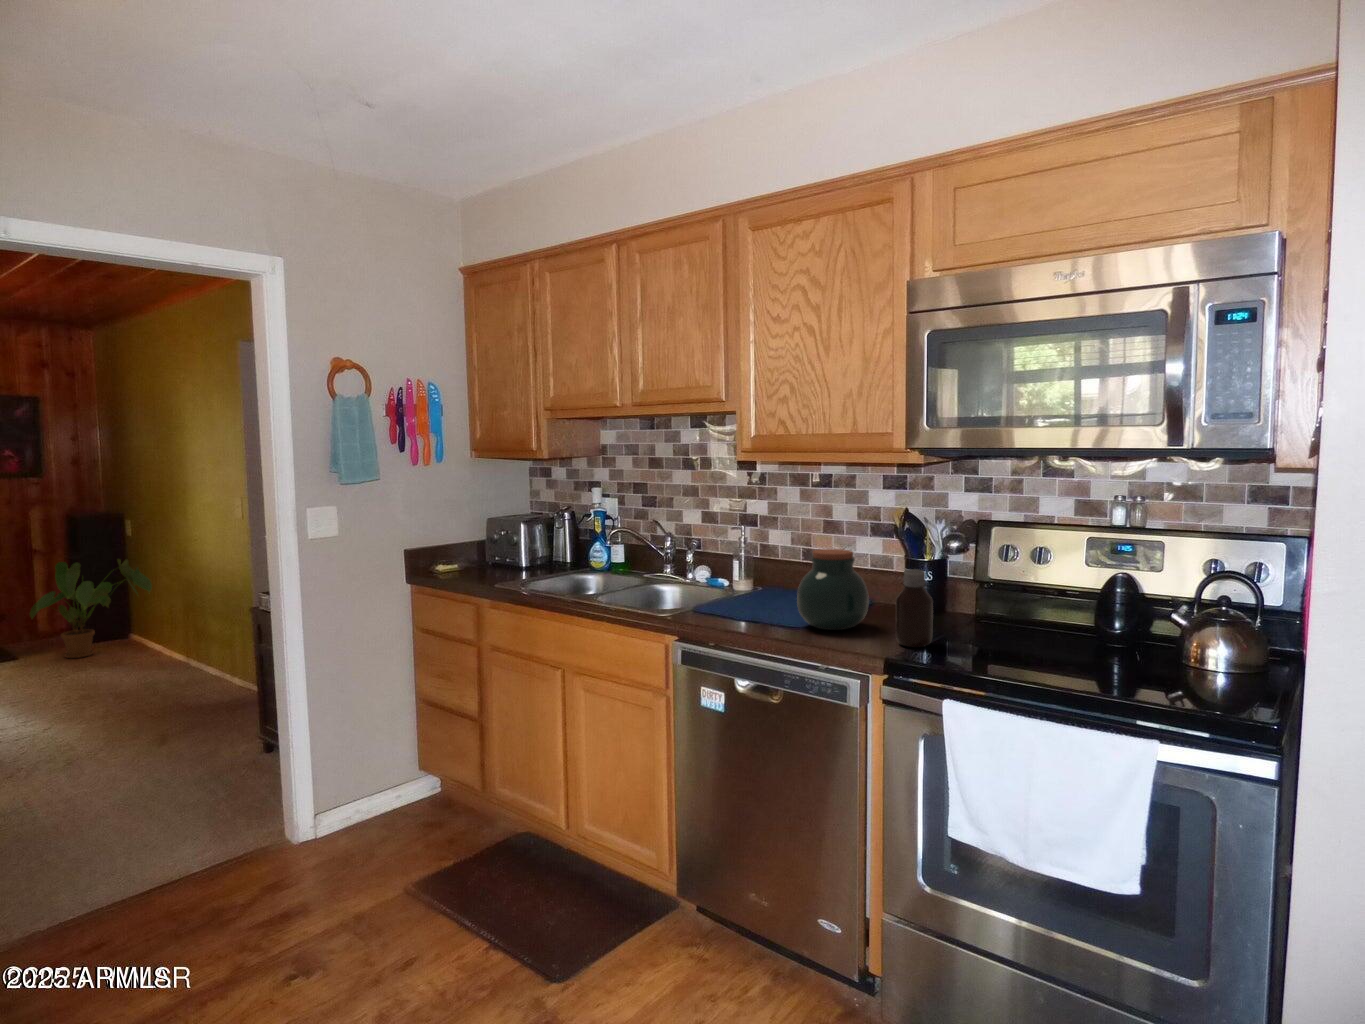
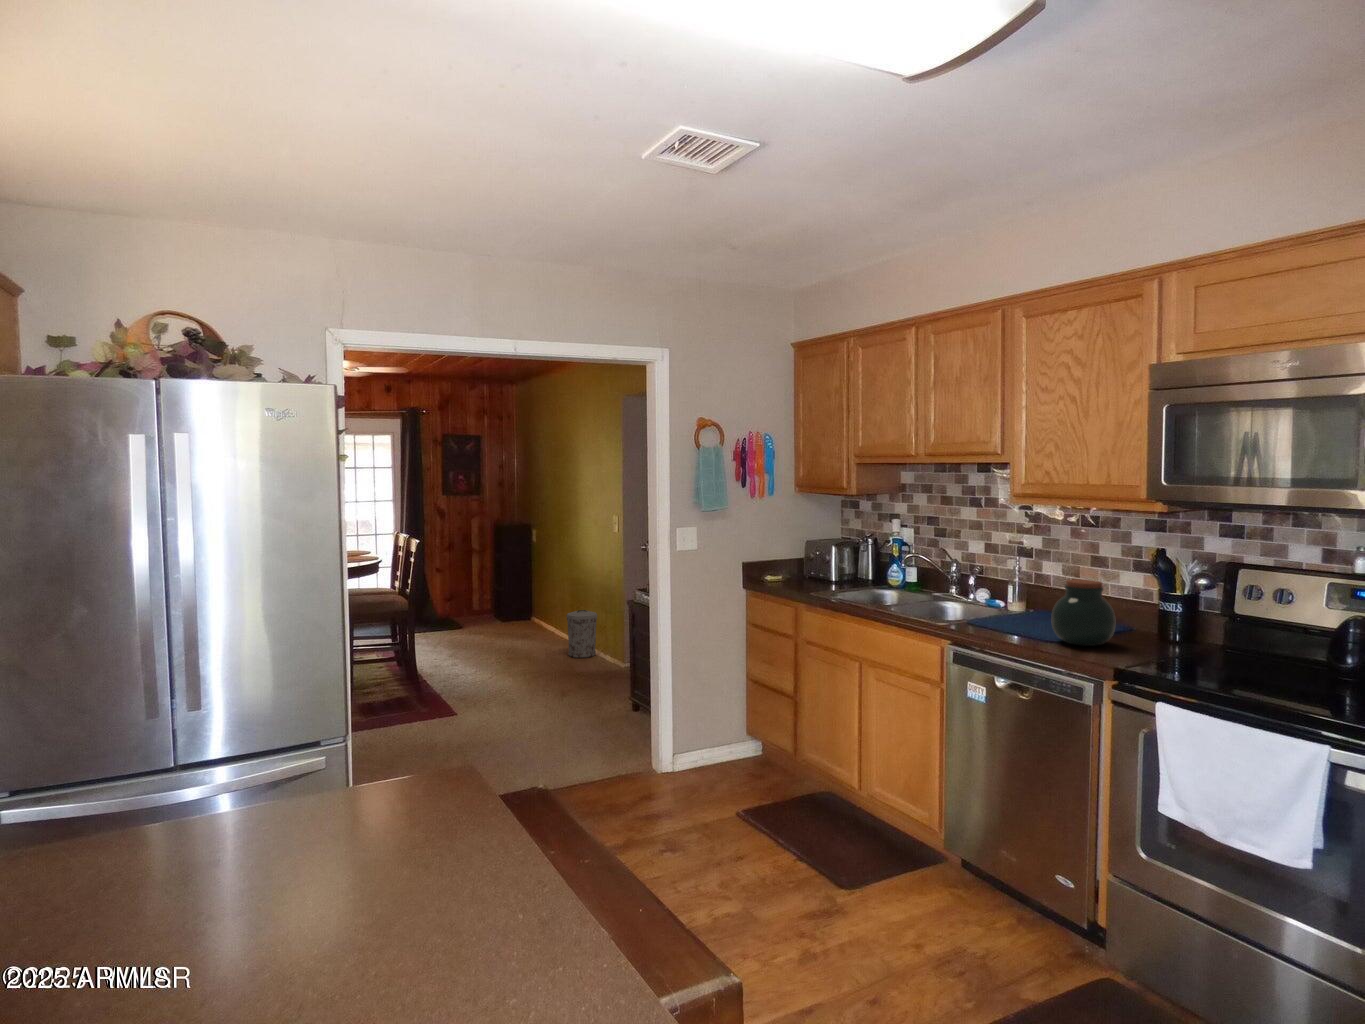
house plant: present [30,559,152,658] -> none [474,558,552,630]
bottle: present [896,569,933,647] -> none [1133,599,1166,664]
trash can: none [169,623,216,687] -> present [566,610,597,658]

